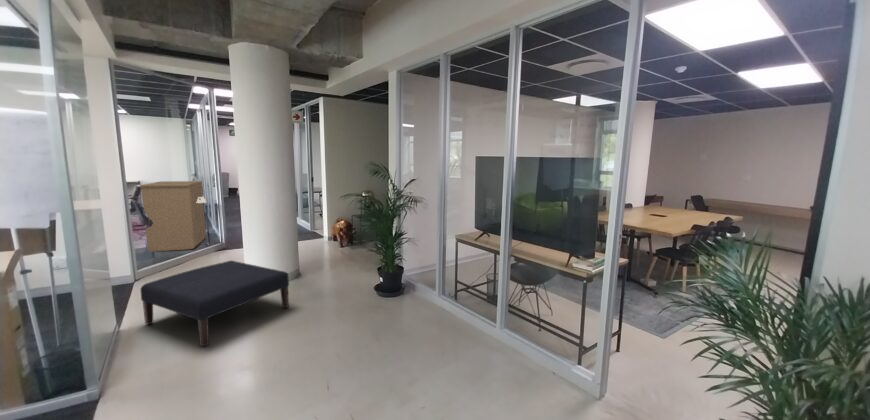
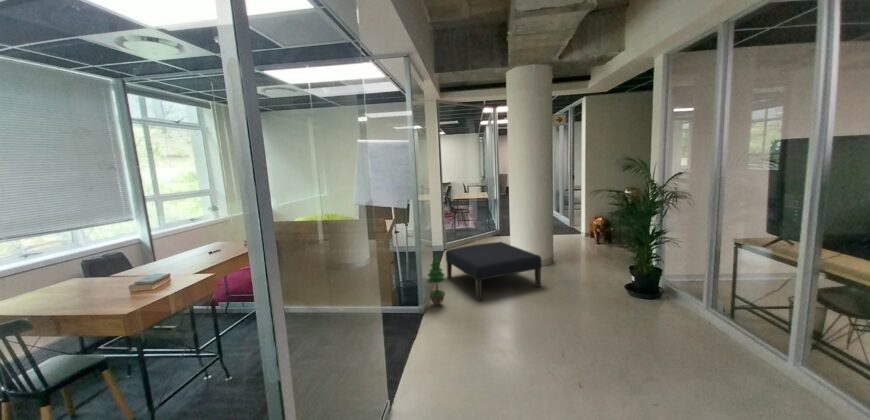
filing cabinet: present [140,181,206,252] -> none [450,181,487,232]
potted tree: none [105,295,145,374] -> present [428,254,445,305]

